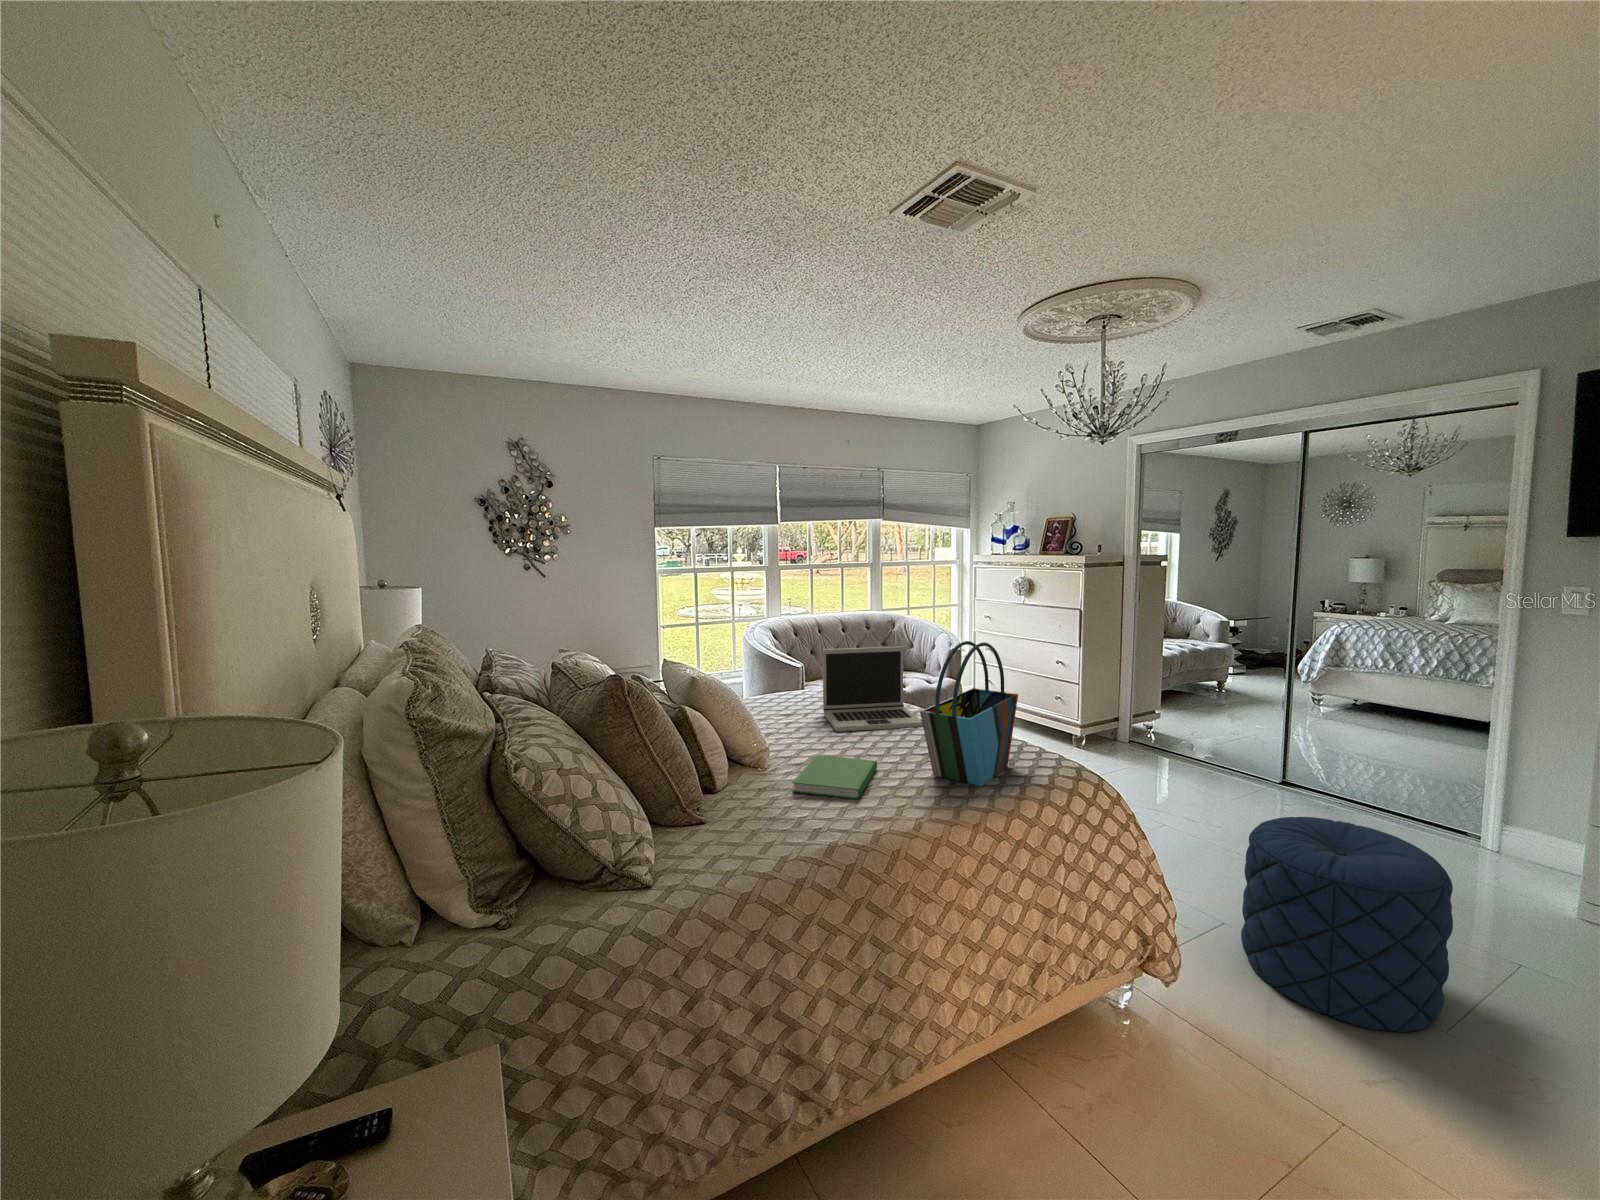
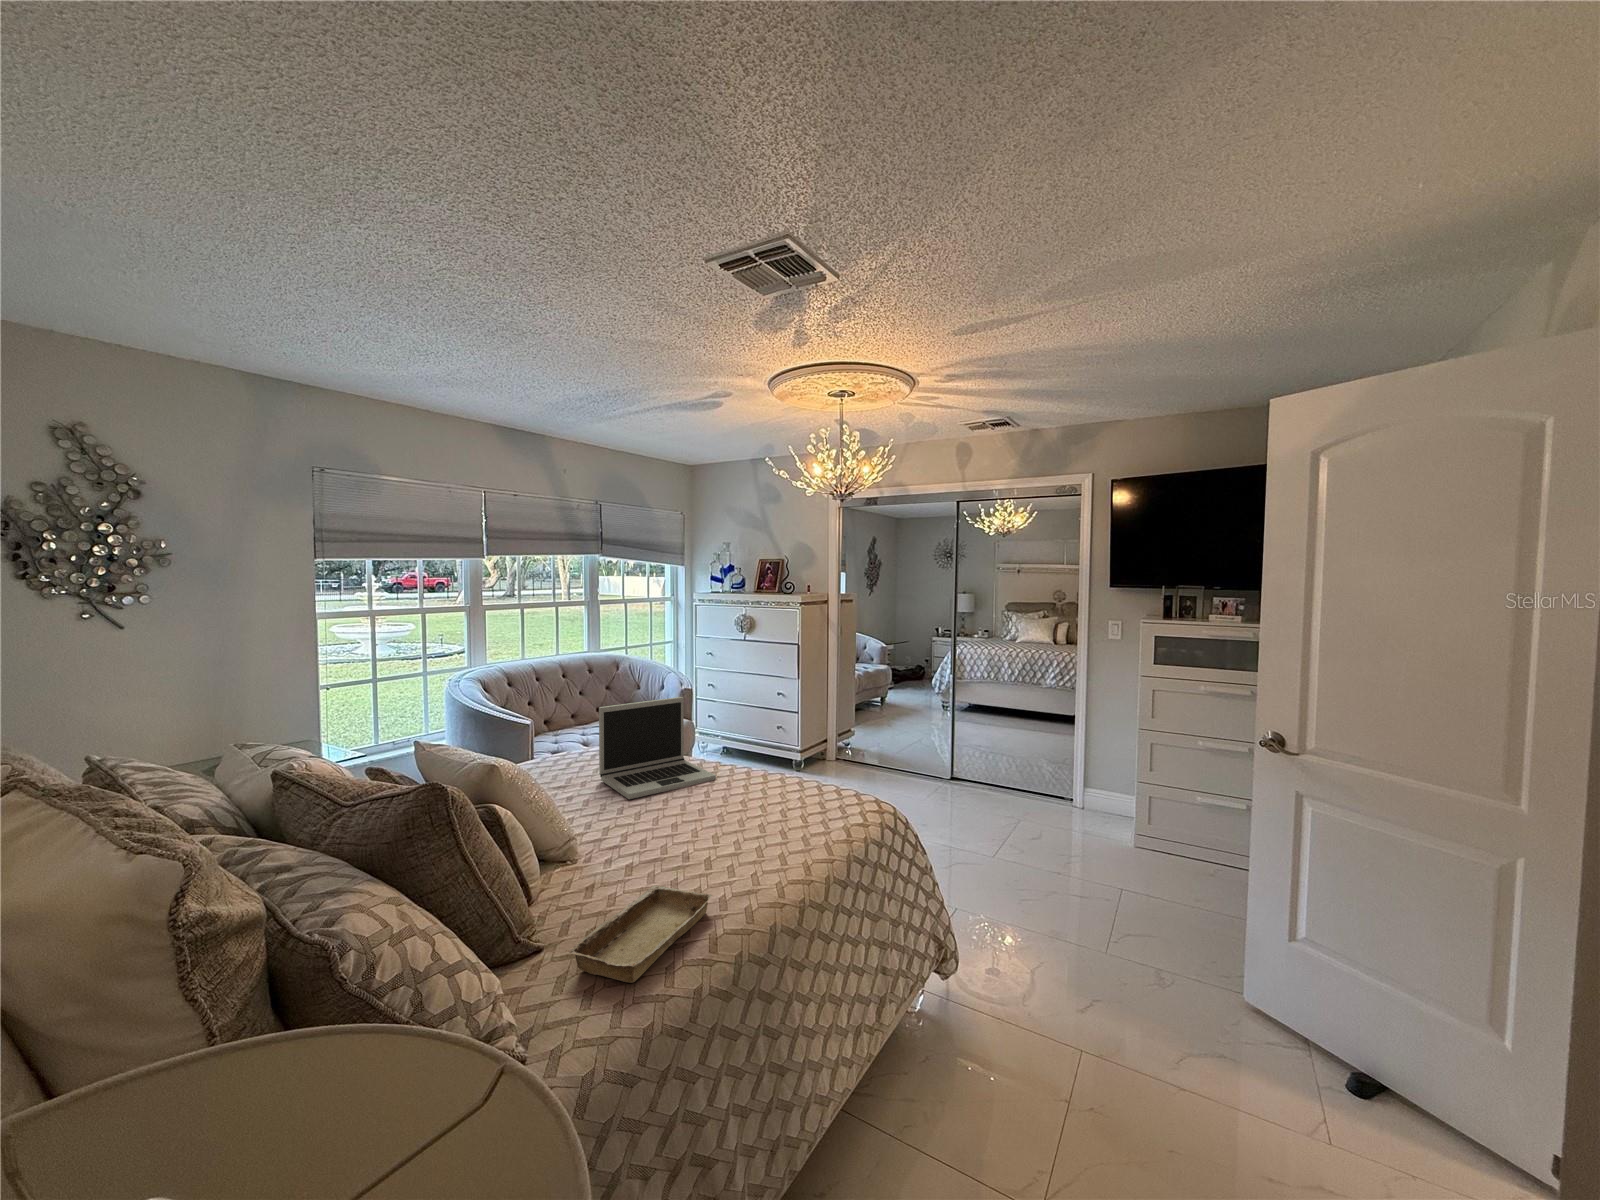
tote bag: present [920,641,1018,786] -> none [757,693,826,837]
hardcover book: present [792,755,877,799] -> none [629,828,708,884]
tray: none [706,795,843,858] -> present [565,885,712,983]
pouf: present [1241,817,1453,1032] -> none [978,810,1108,969]

